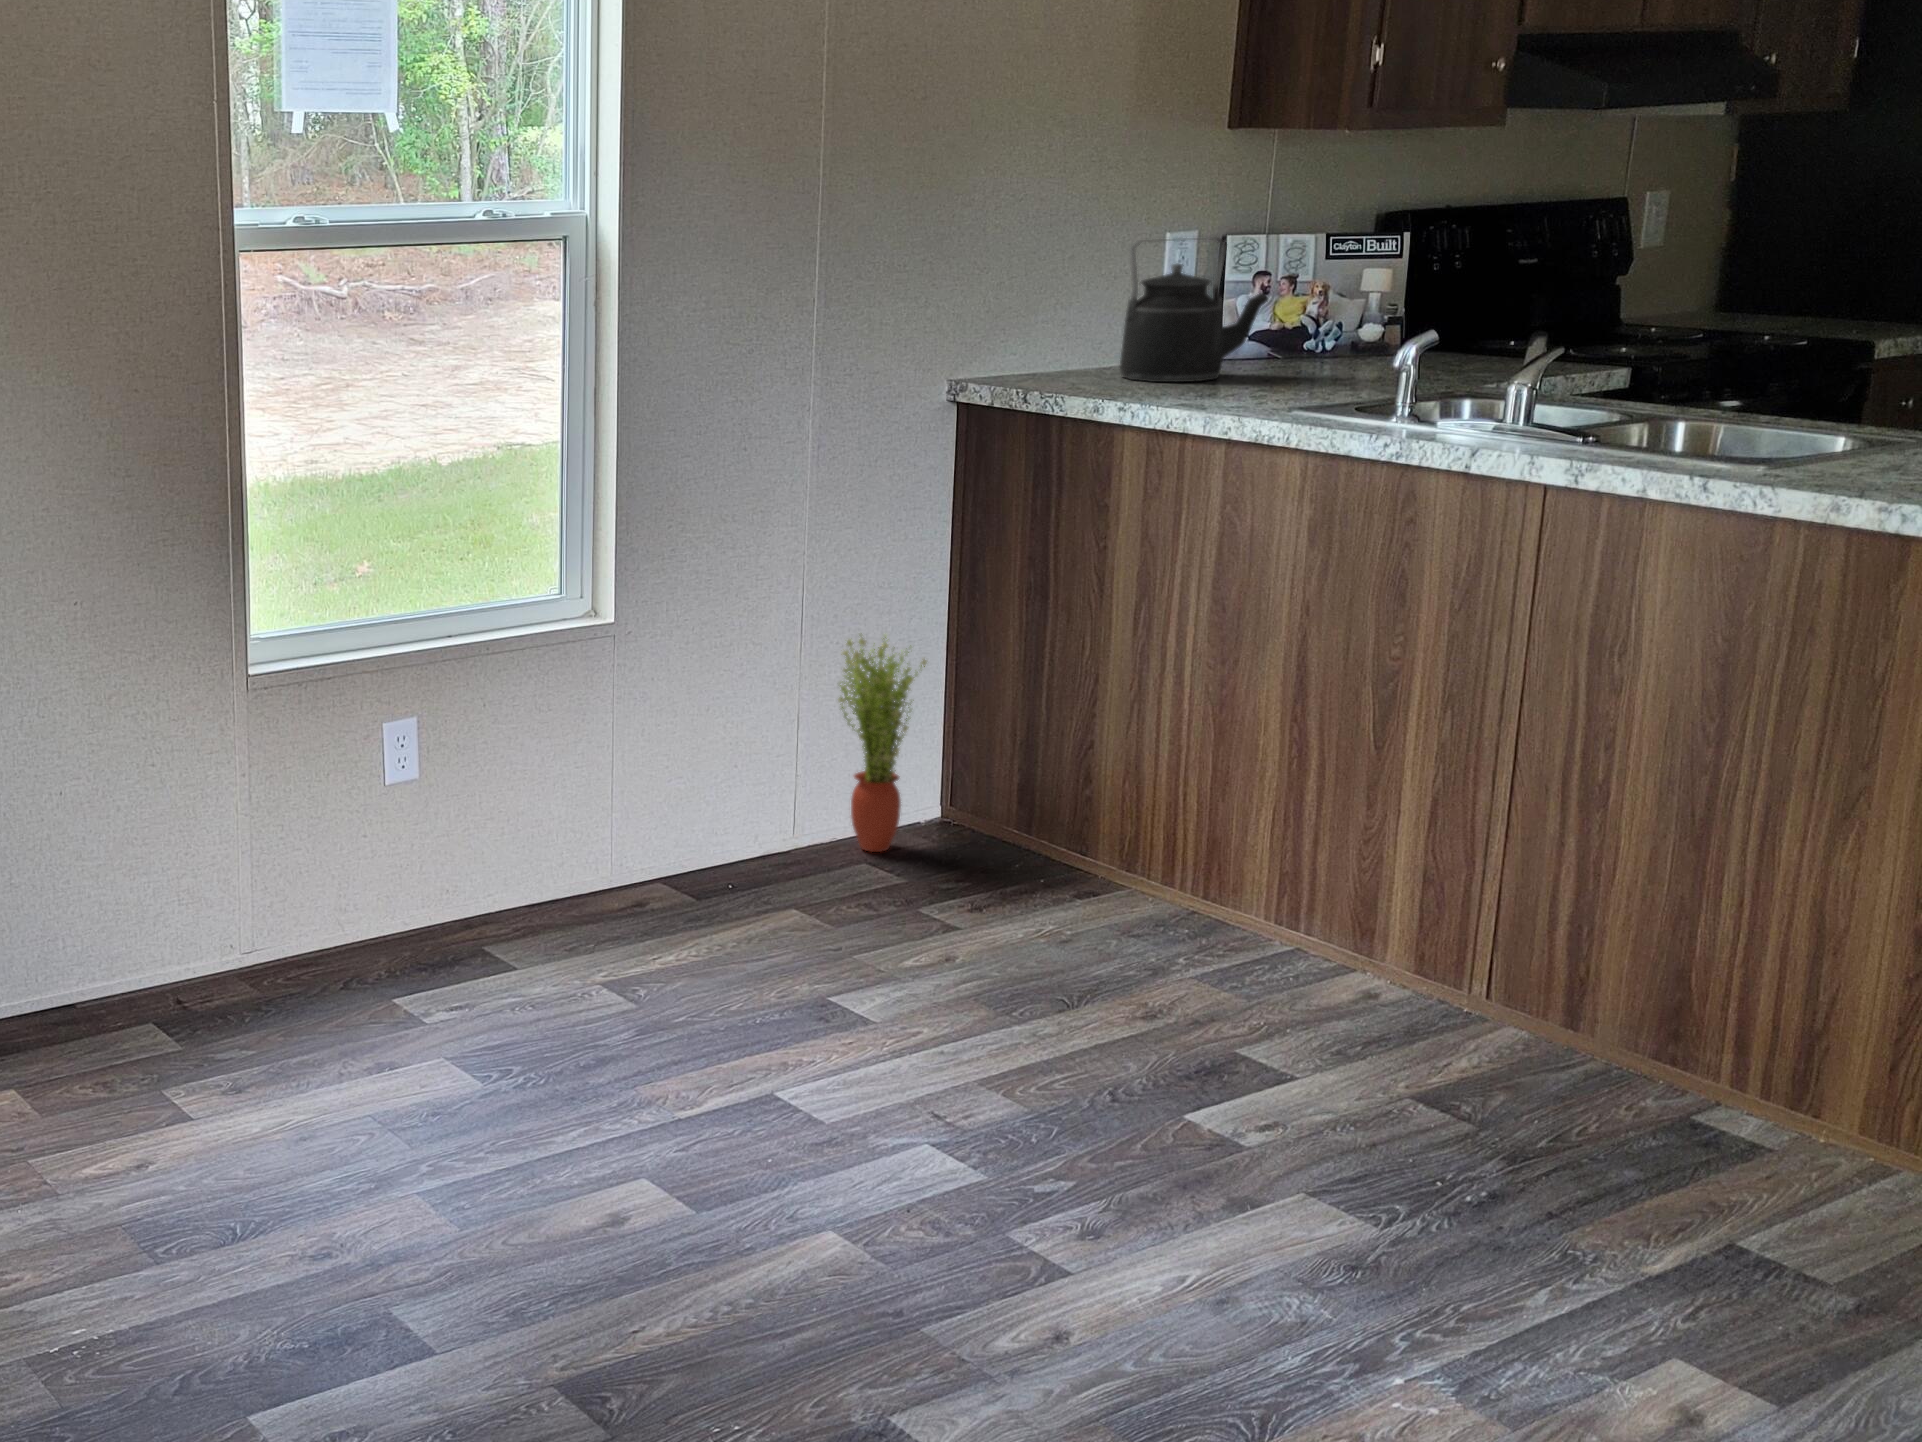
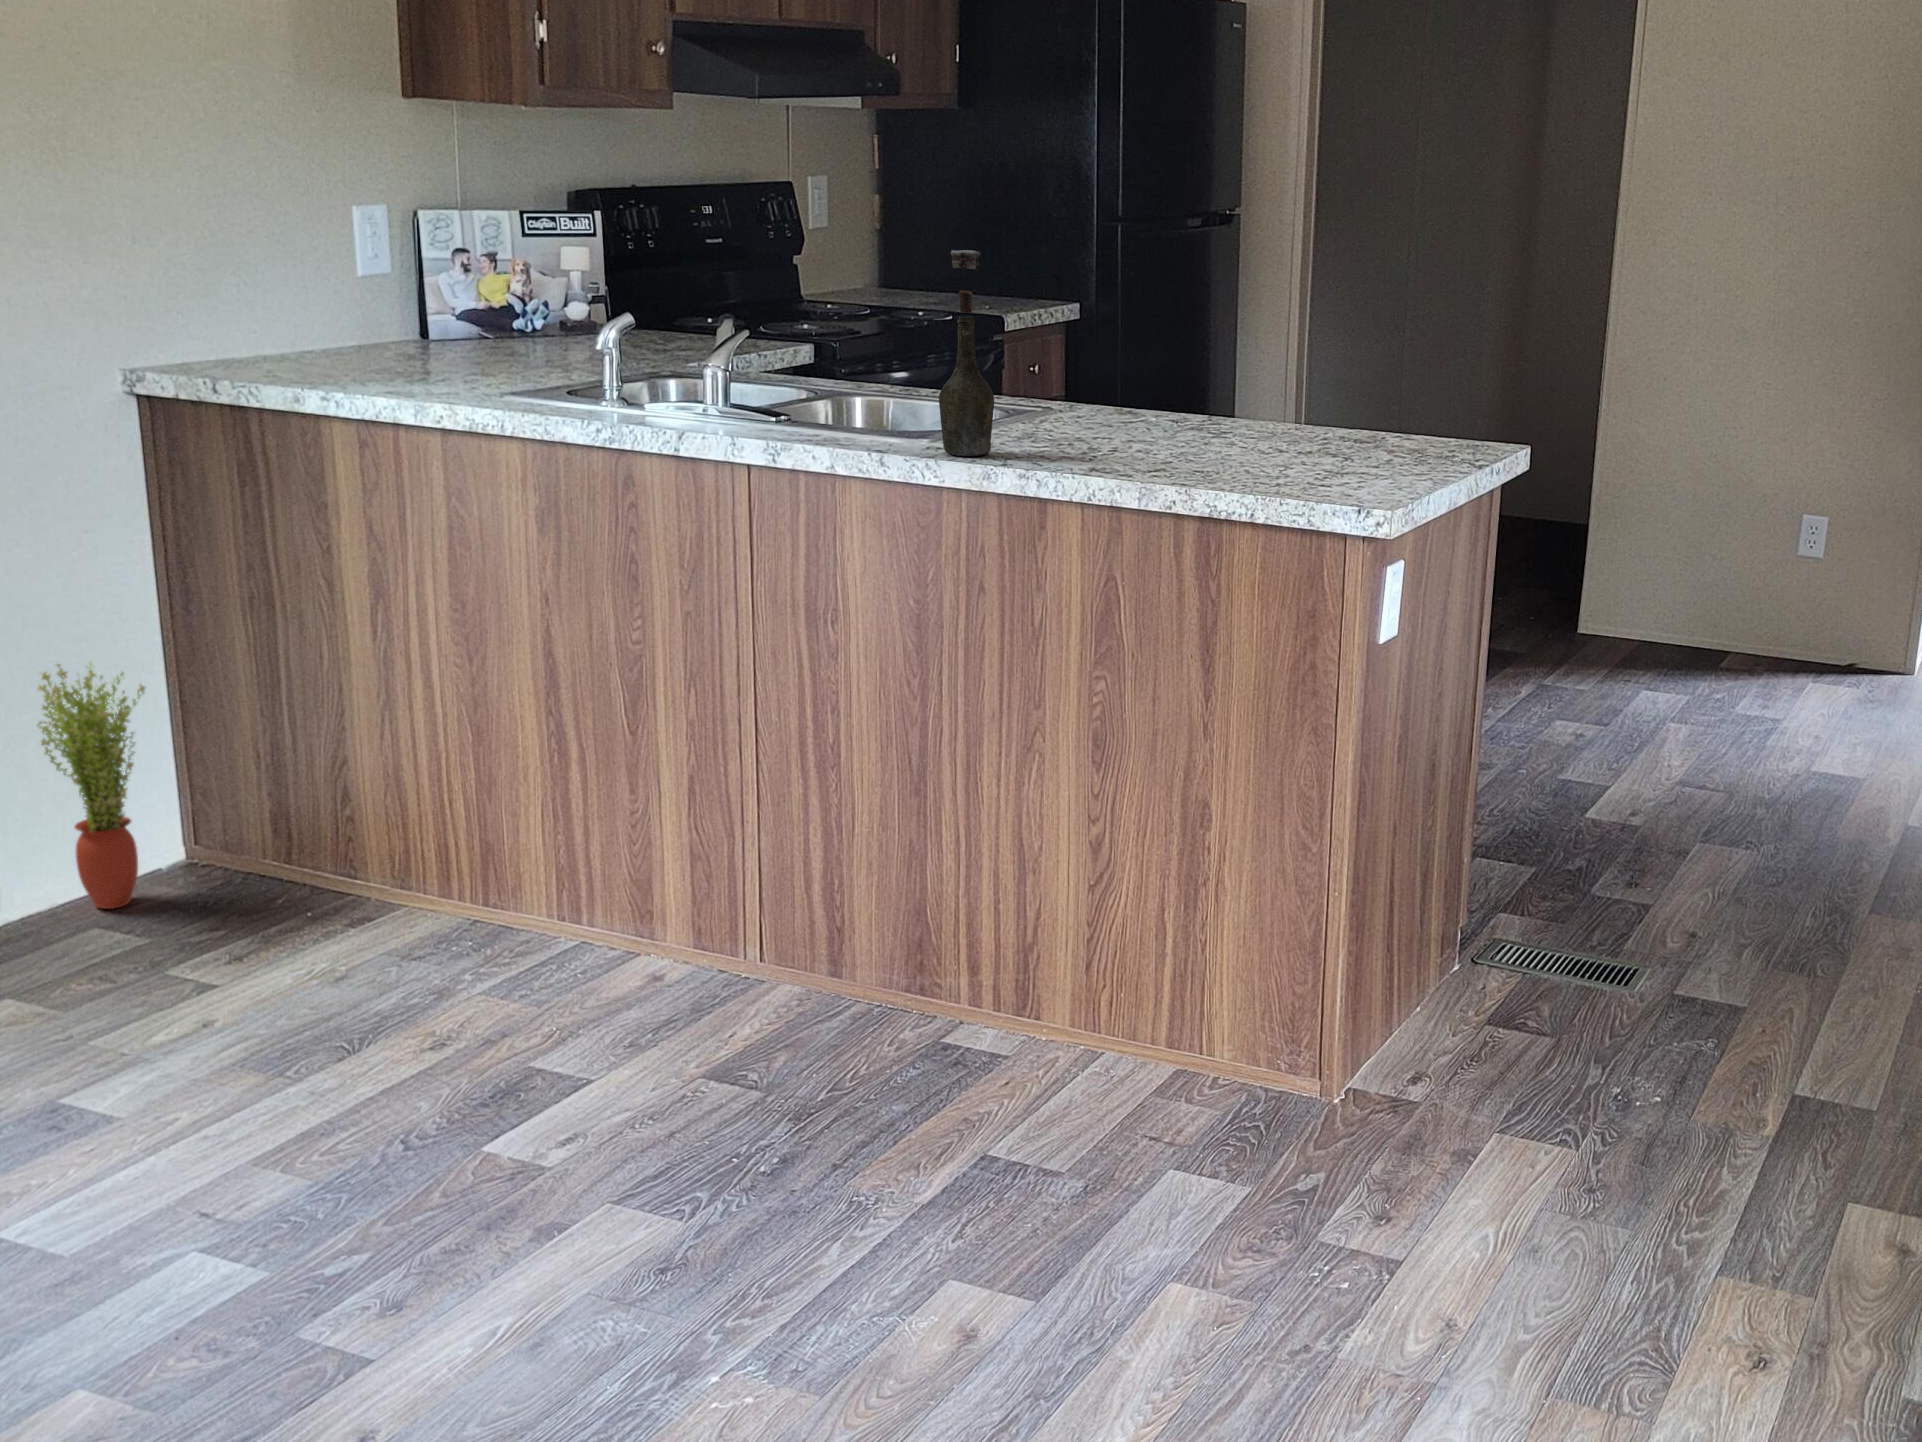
kettle: present [1120,238,1268,382] -> none [315,215,471,368]
bottle: none [1789,261,1867,488] -> present [939,250,994,456]

